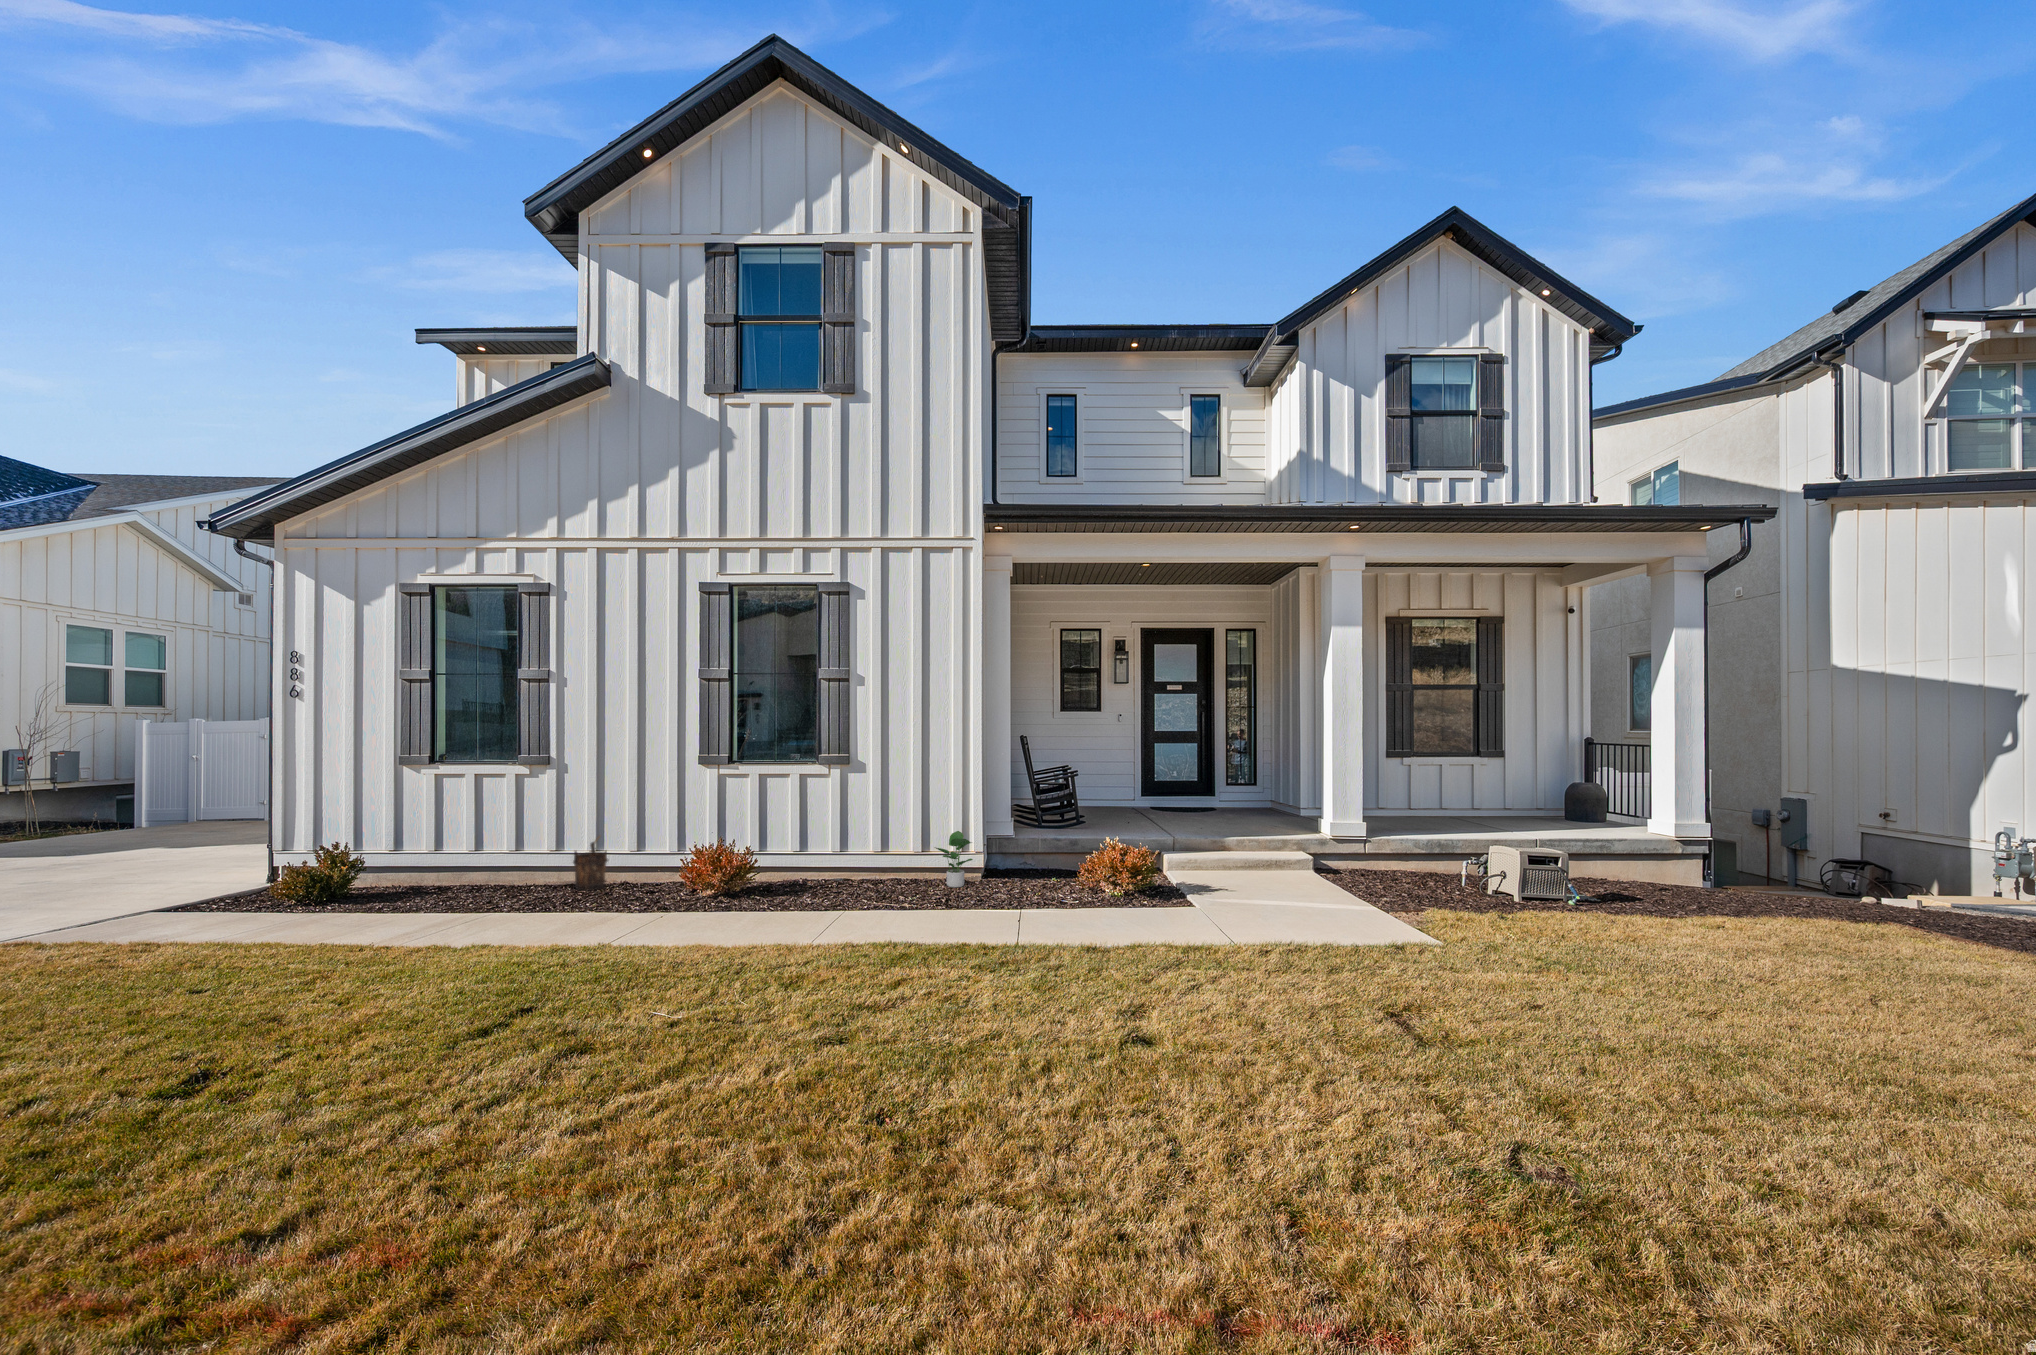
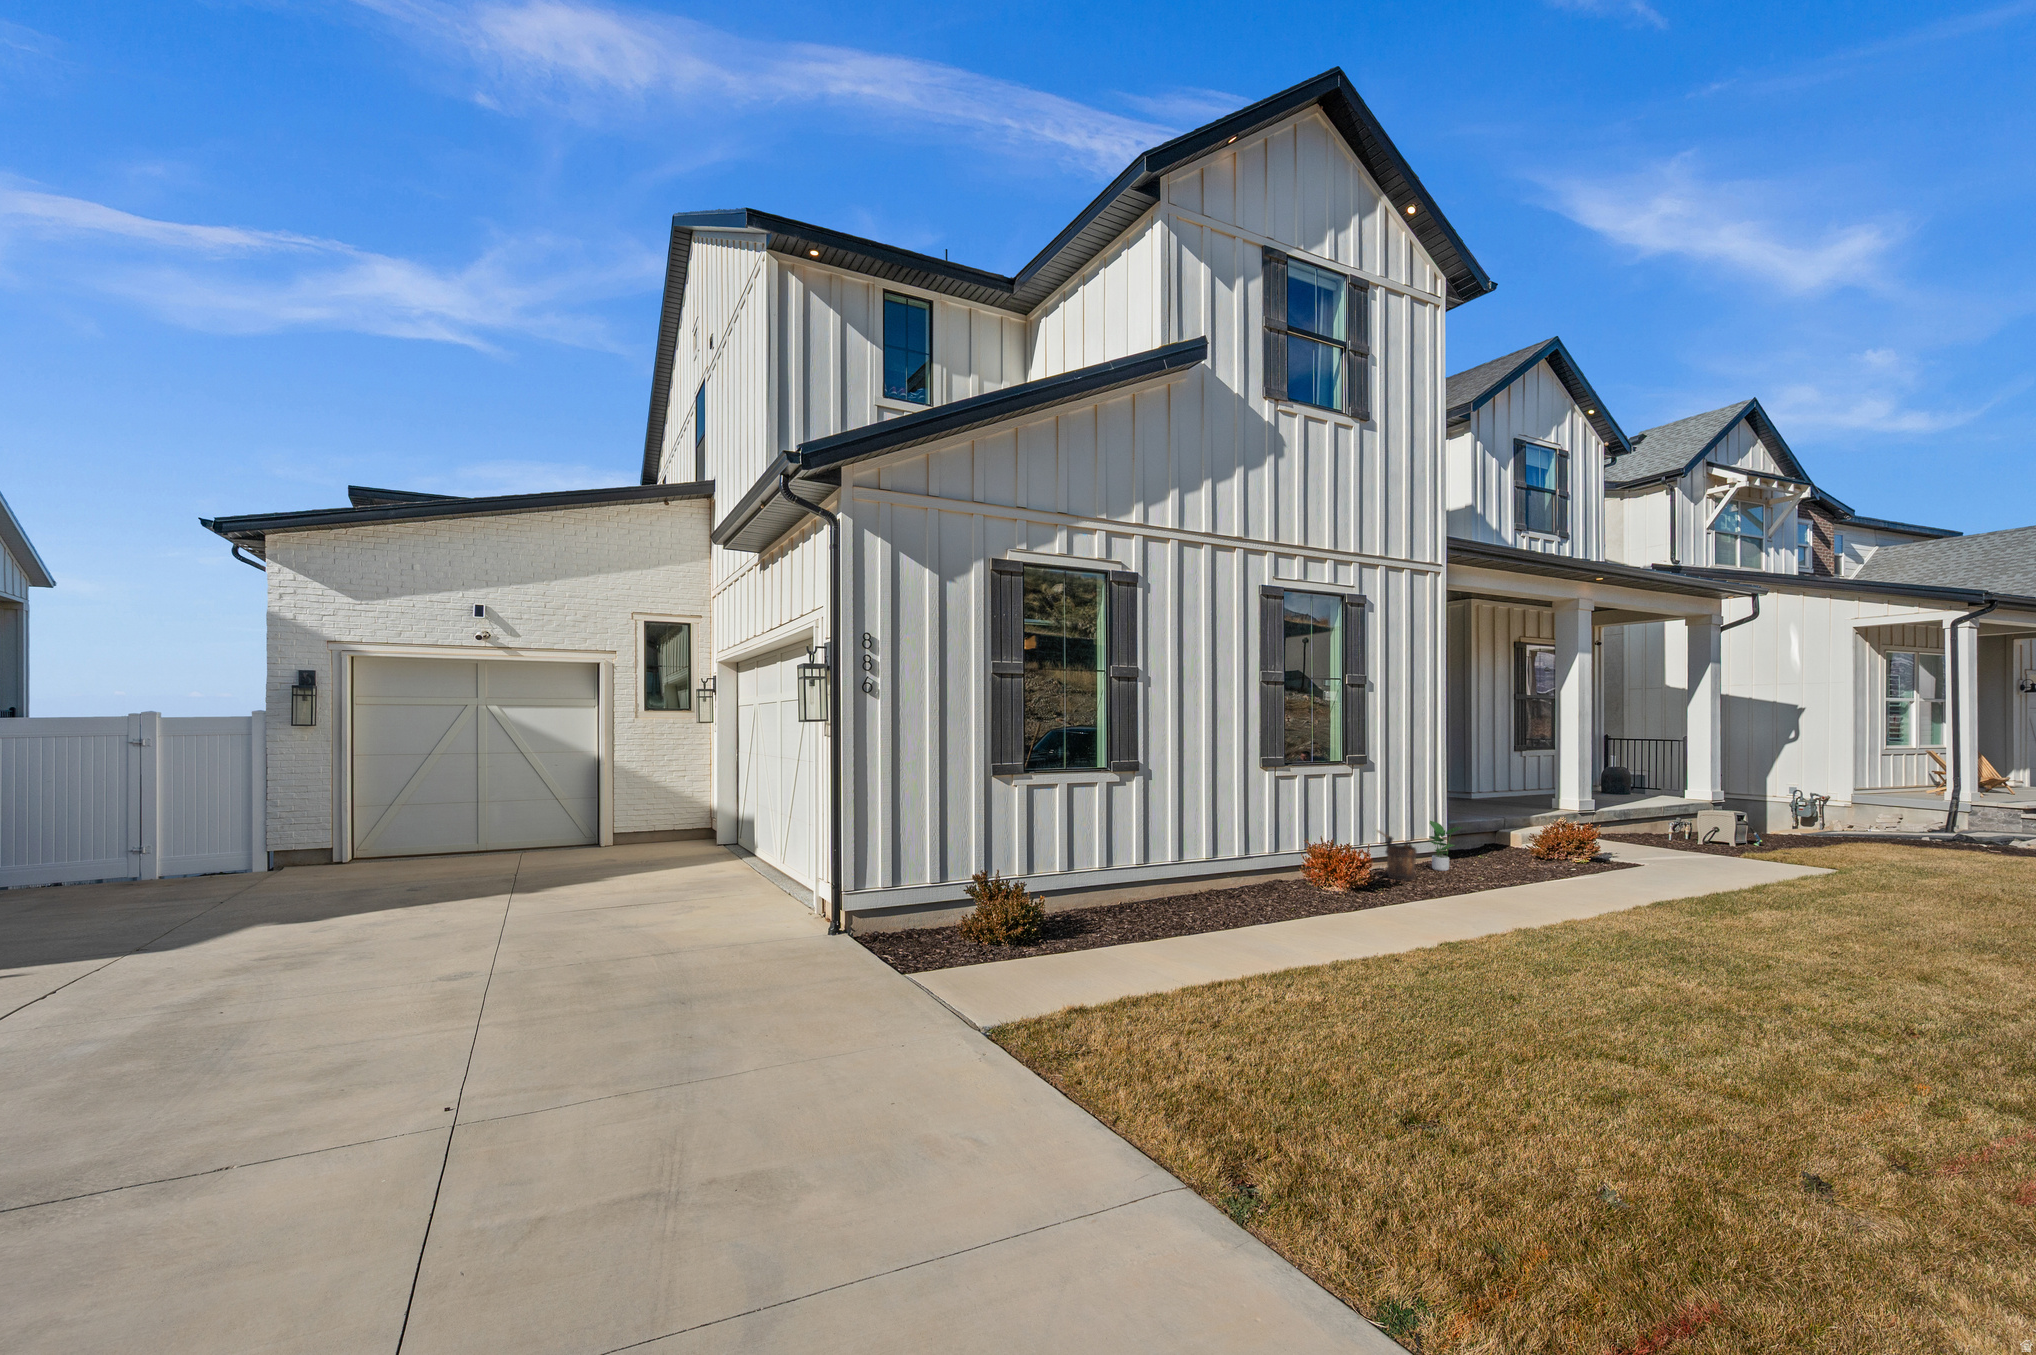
bucket: present [573,836,608,891] -> present [1378,831,1417,881]

